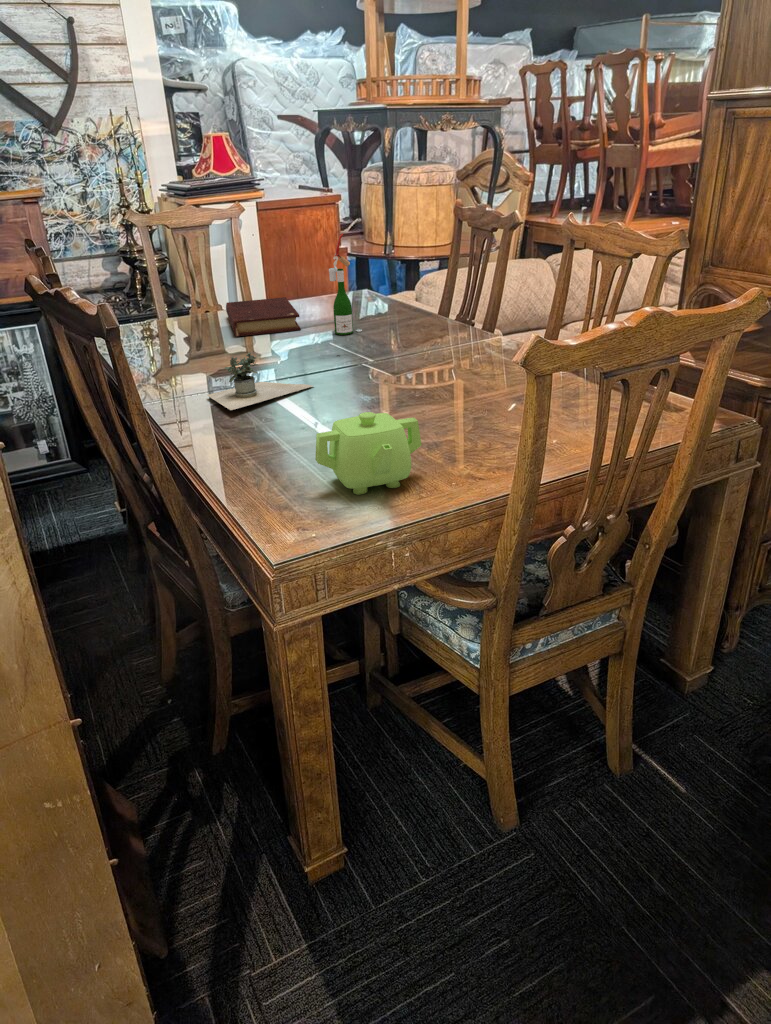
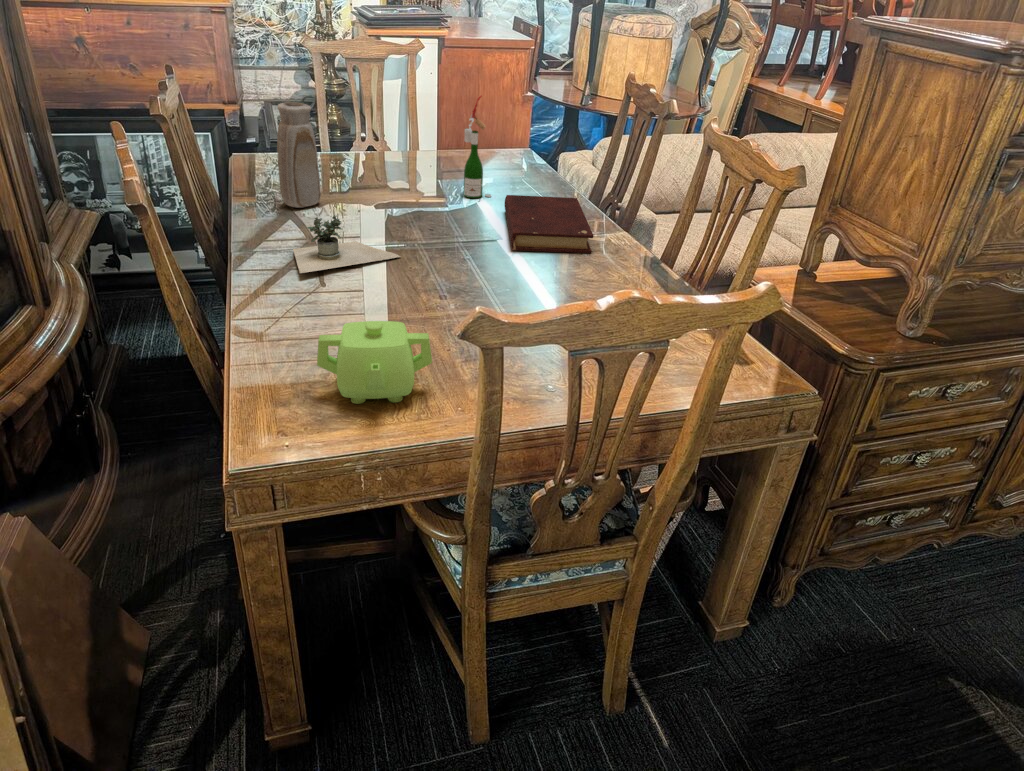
vase: none [154,262,202,365] -> present [277,102,321,207]
book: present [226,297,301,336] -> present [505,195,593,253]

